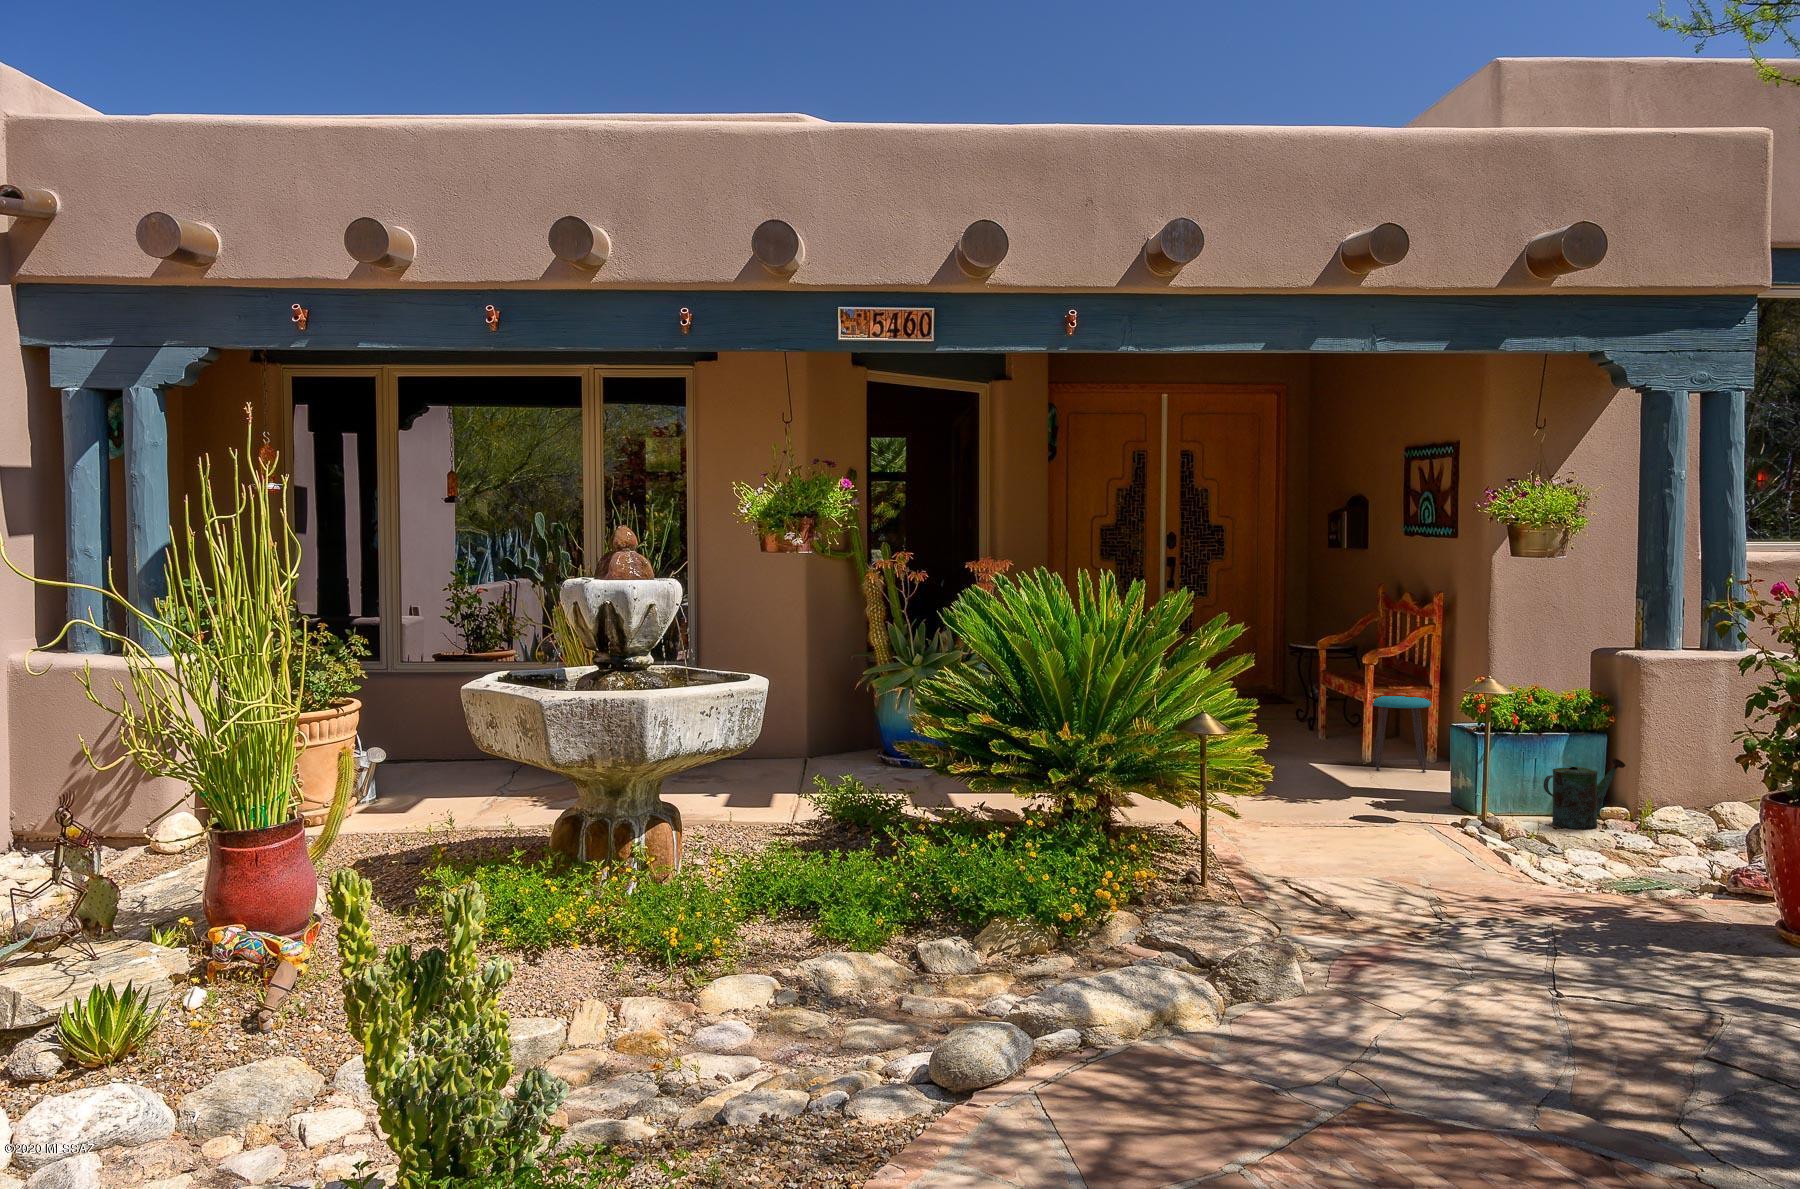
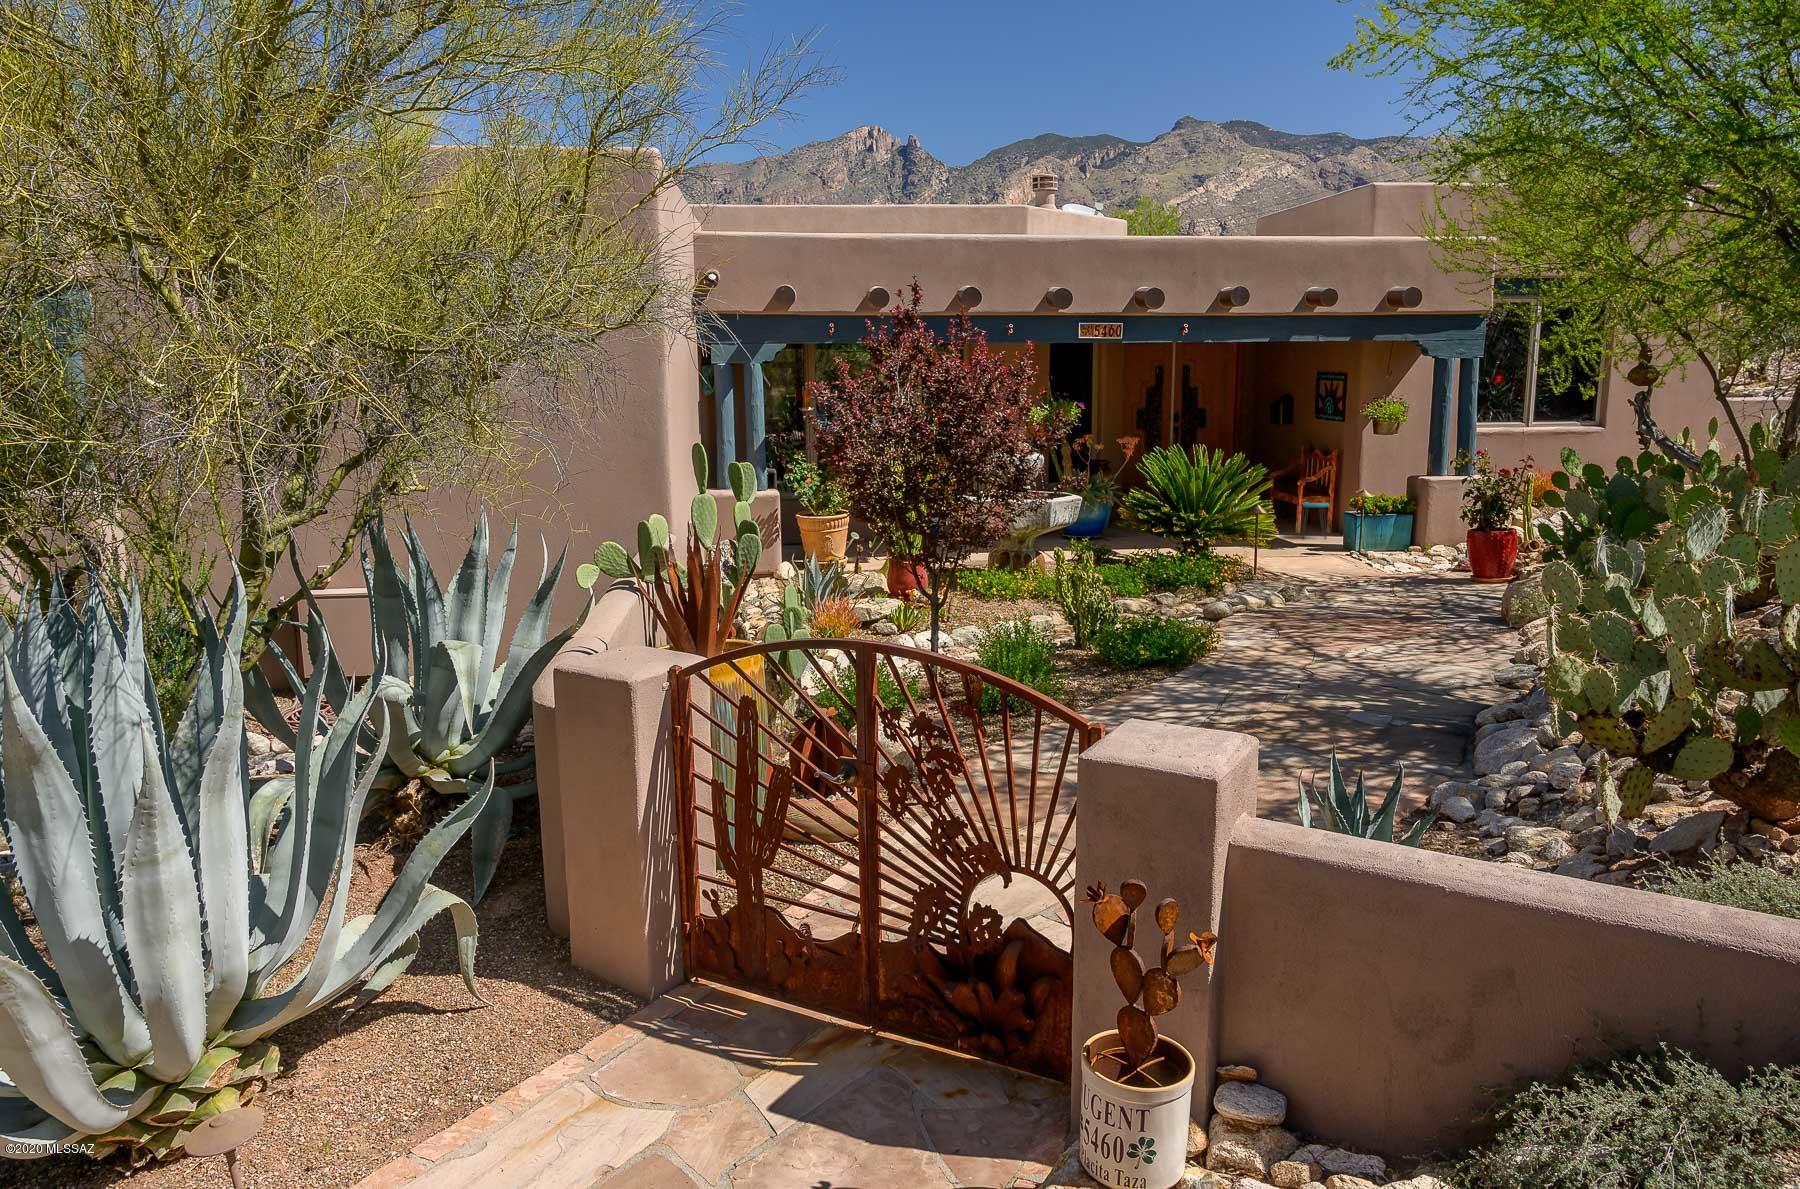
watering can: present [1544,758,1626,829] -> none [1385,526,1420,556]

